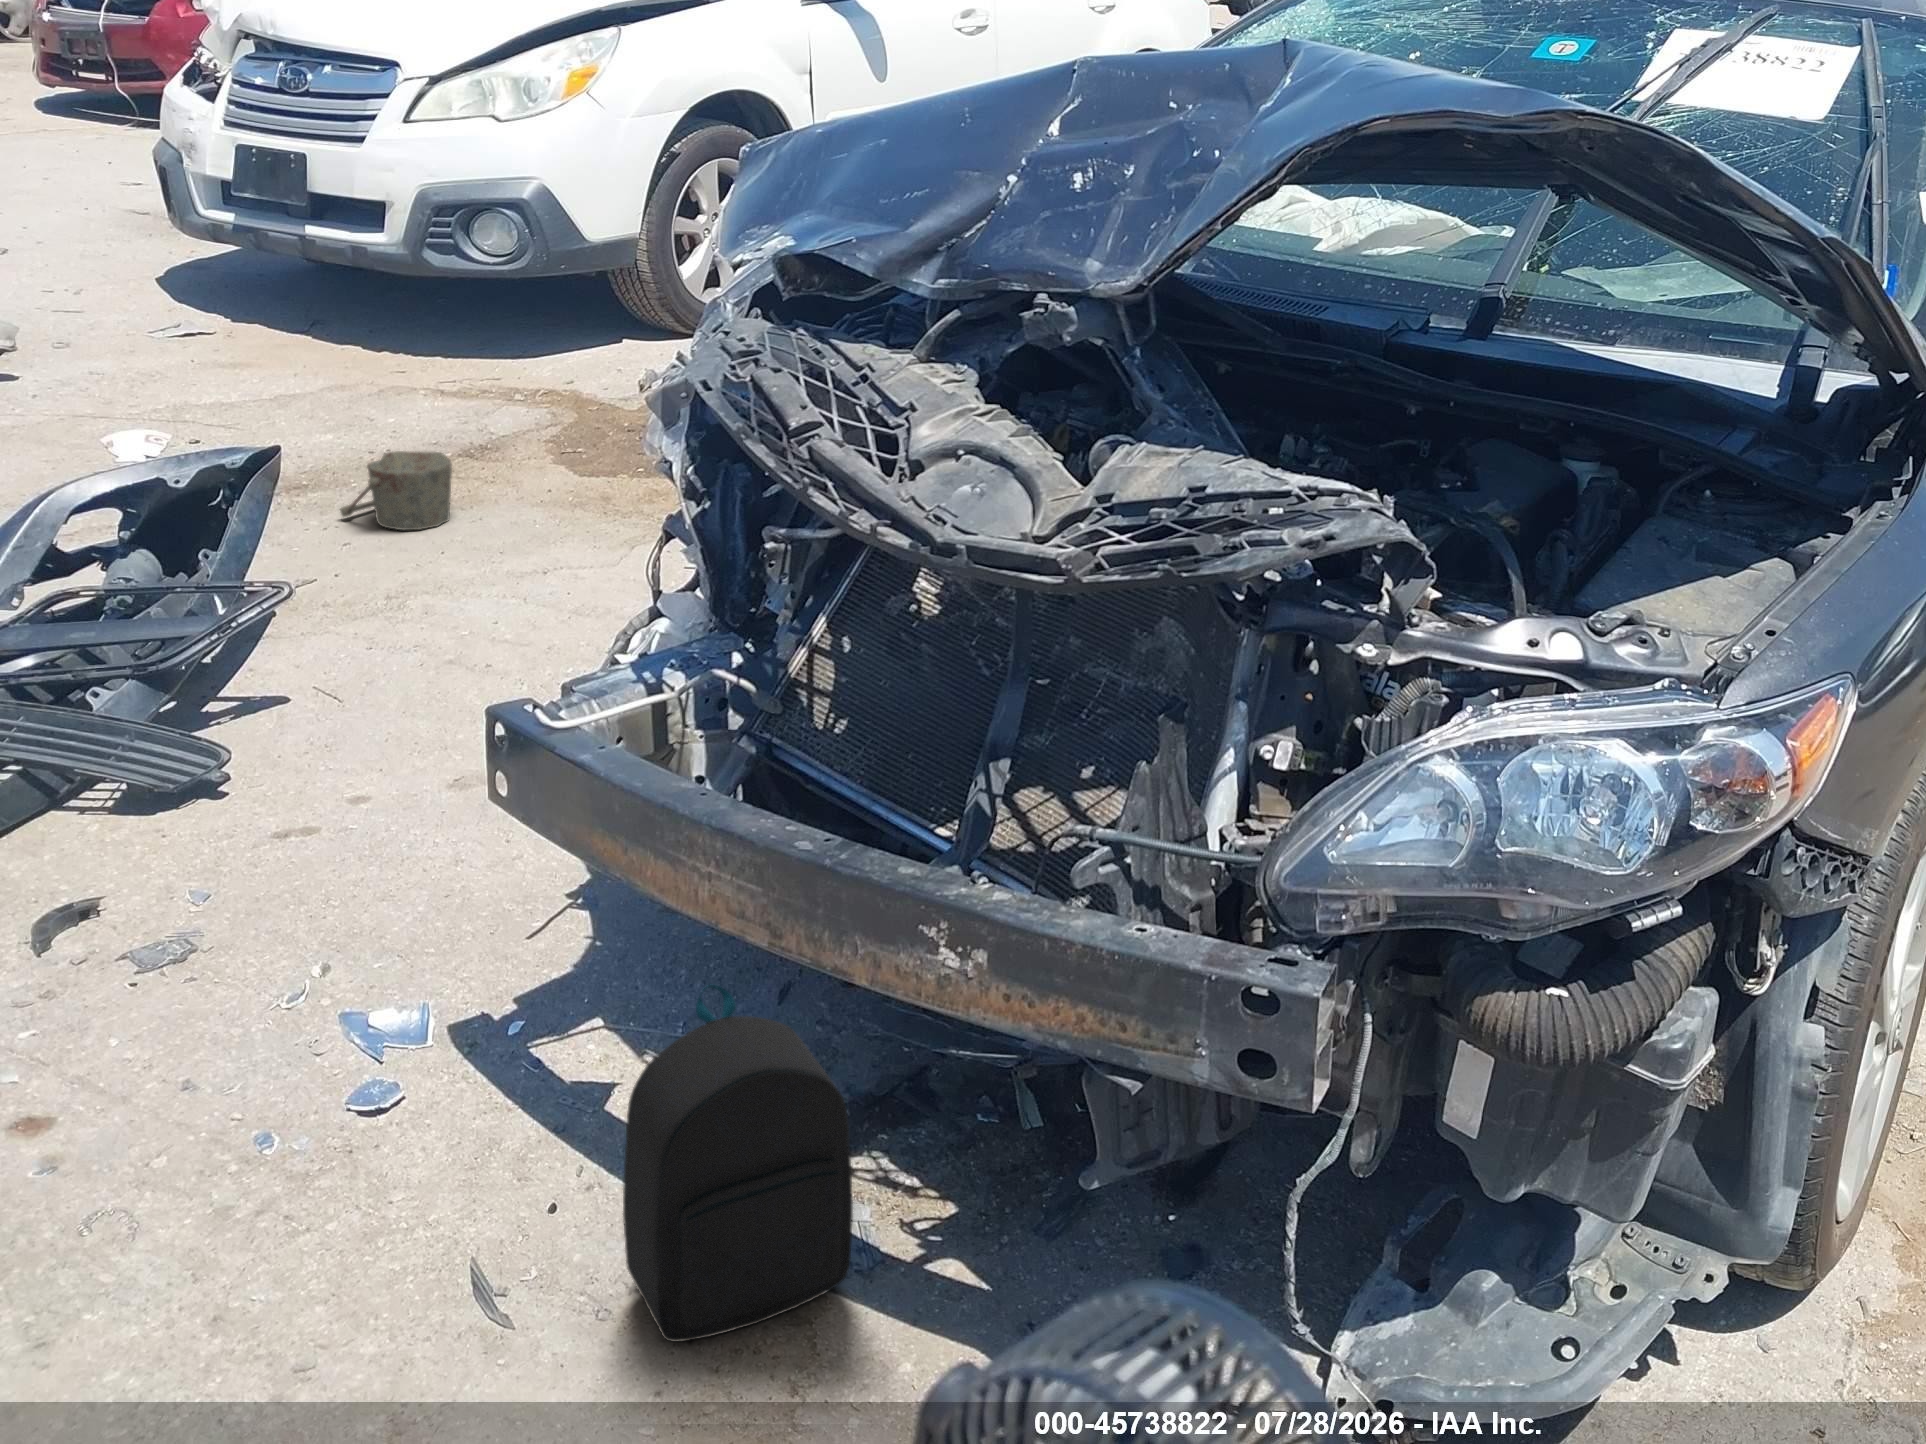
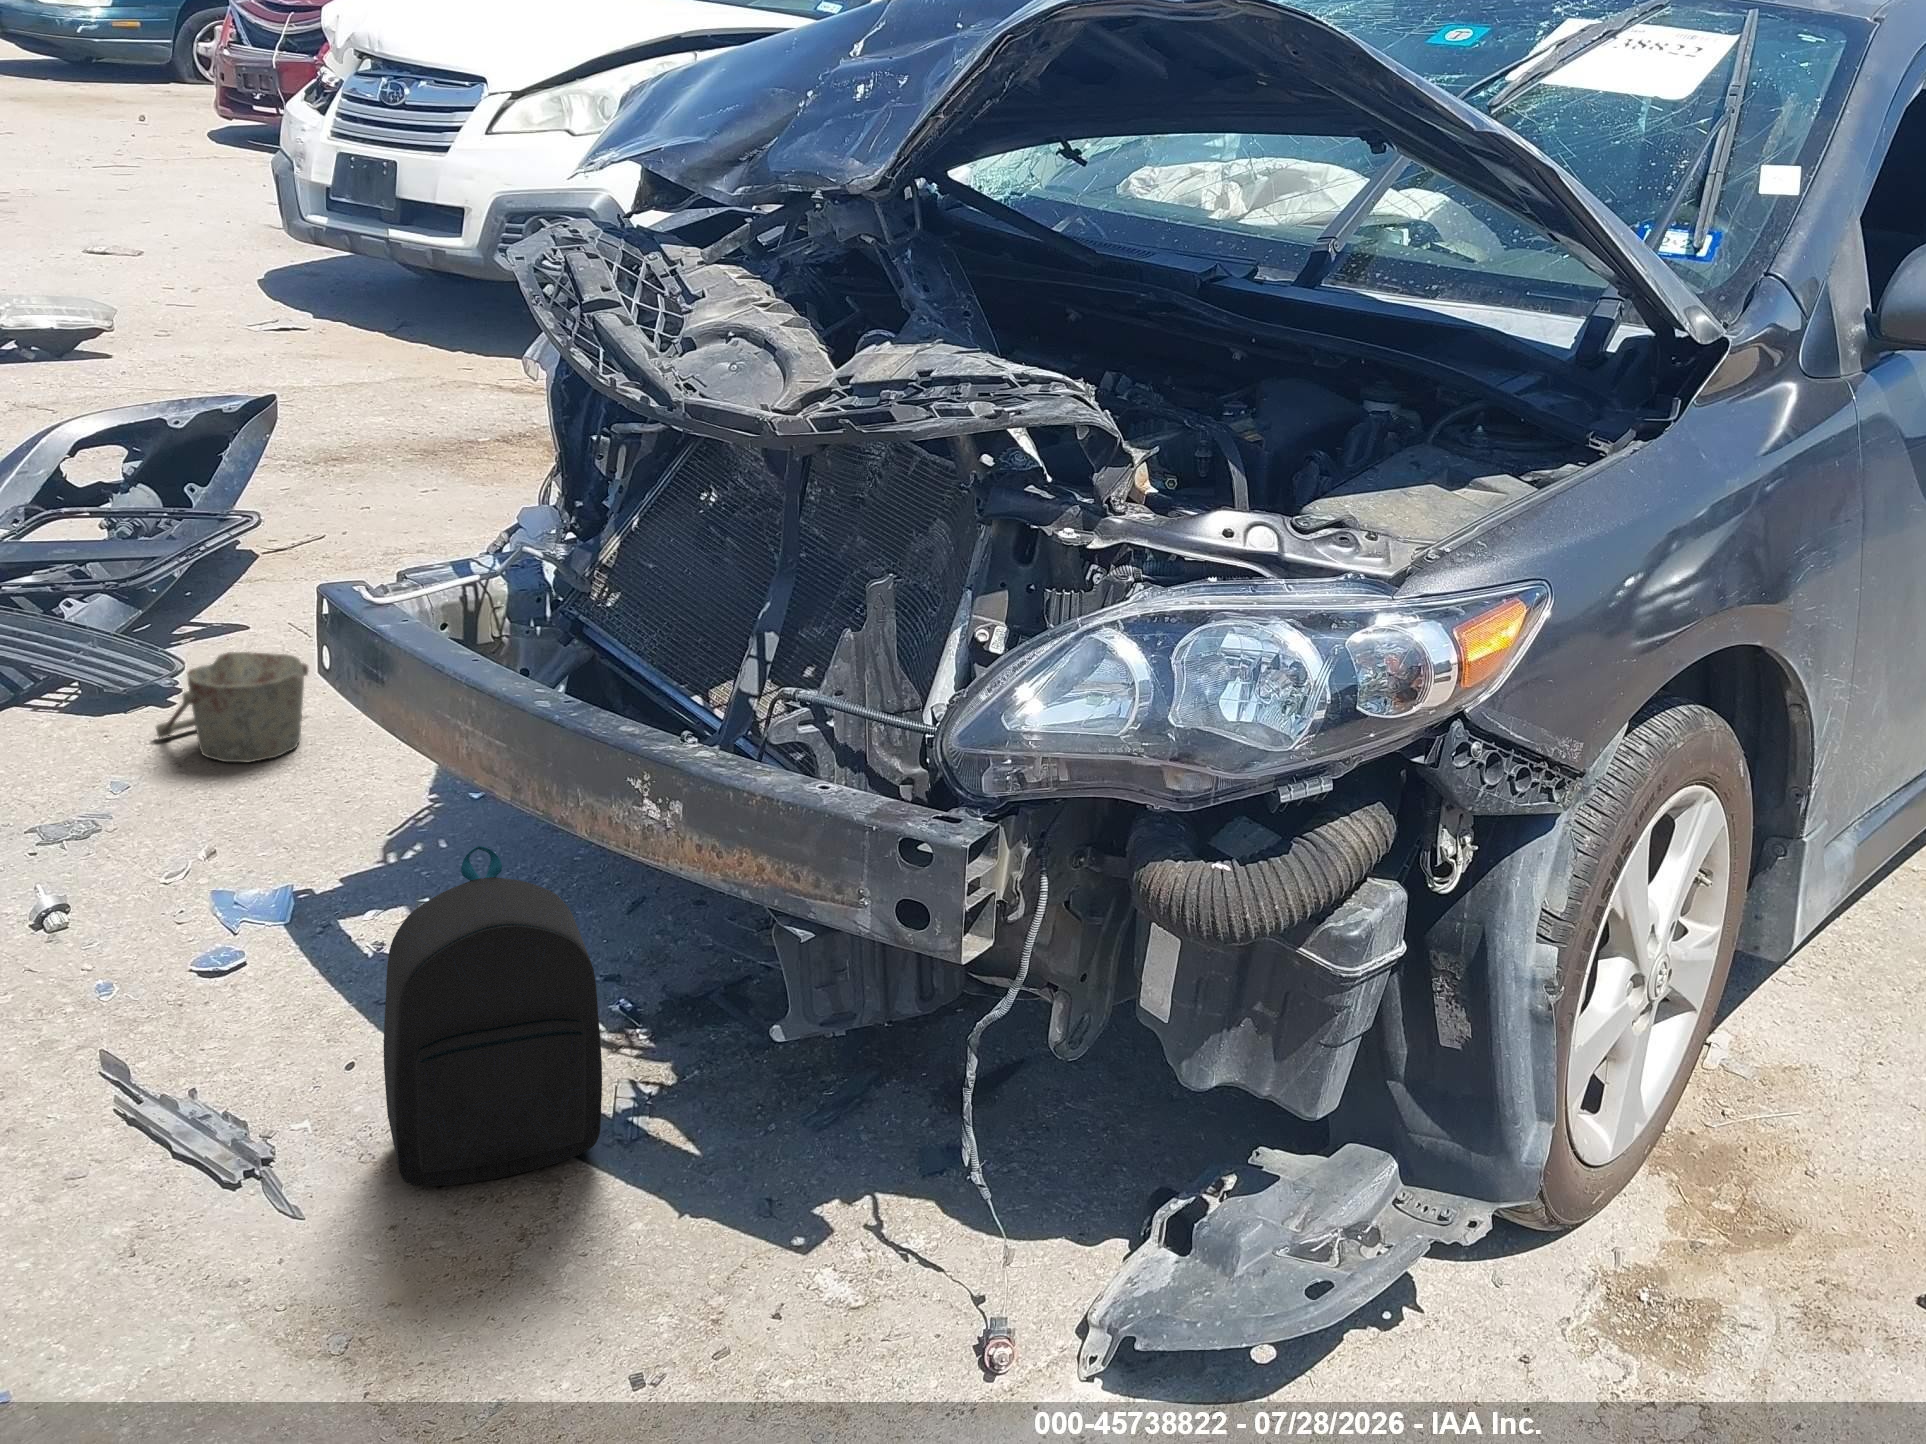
bucket: present [340,451,452,530] -> present [156,652,308,763]

